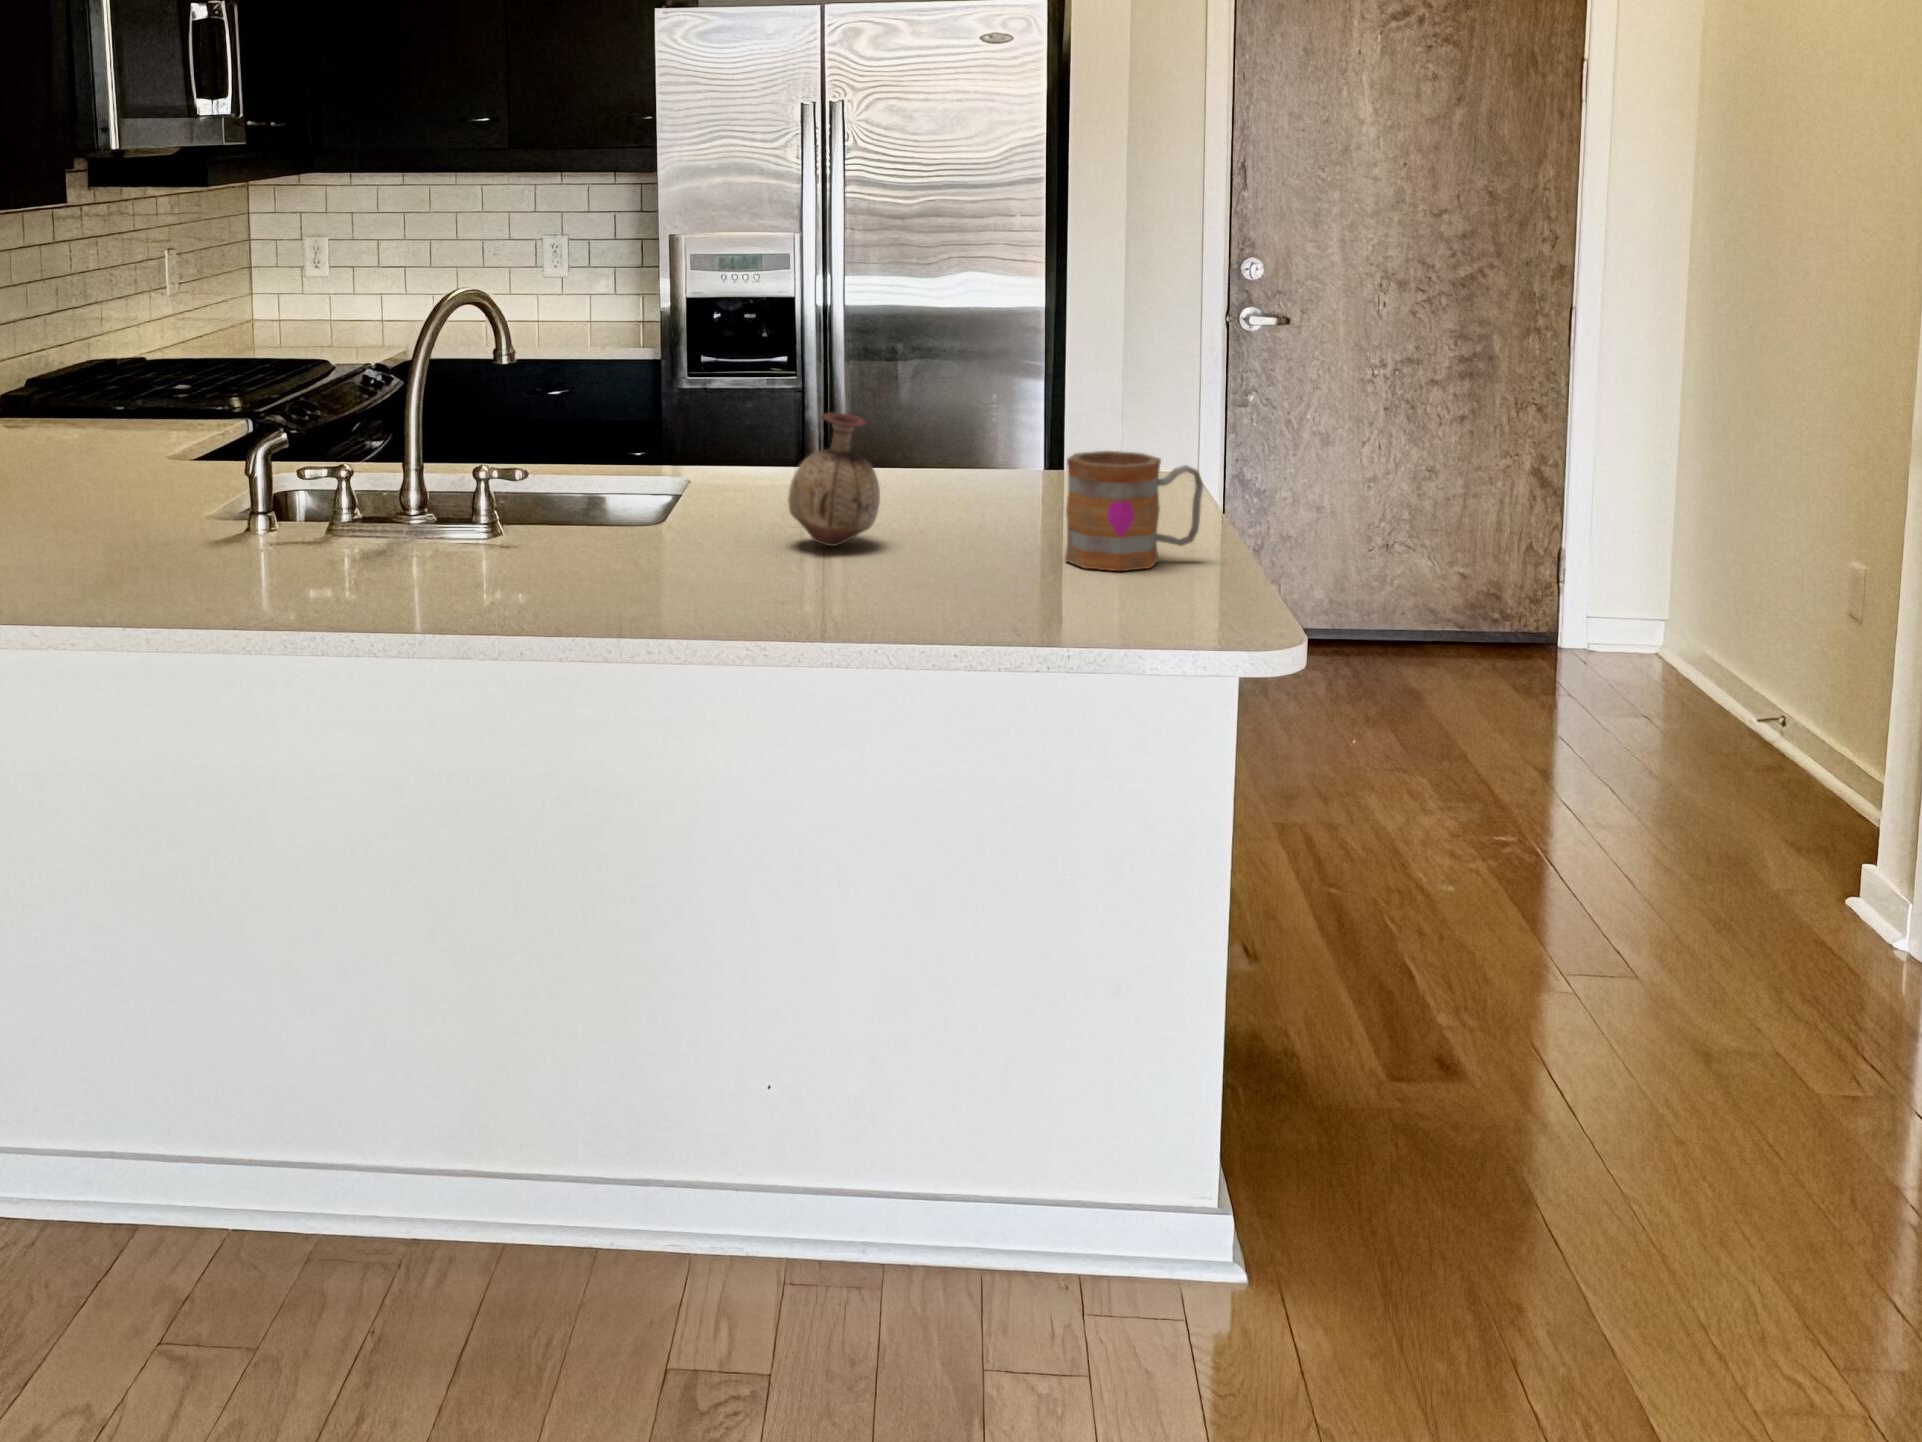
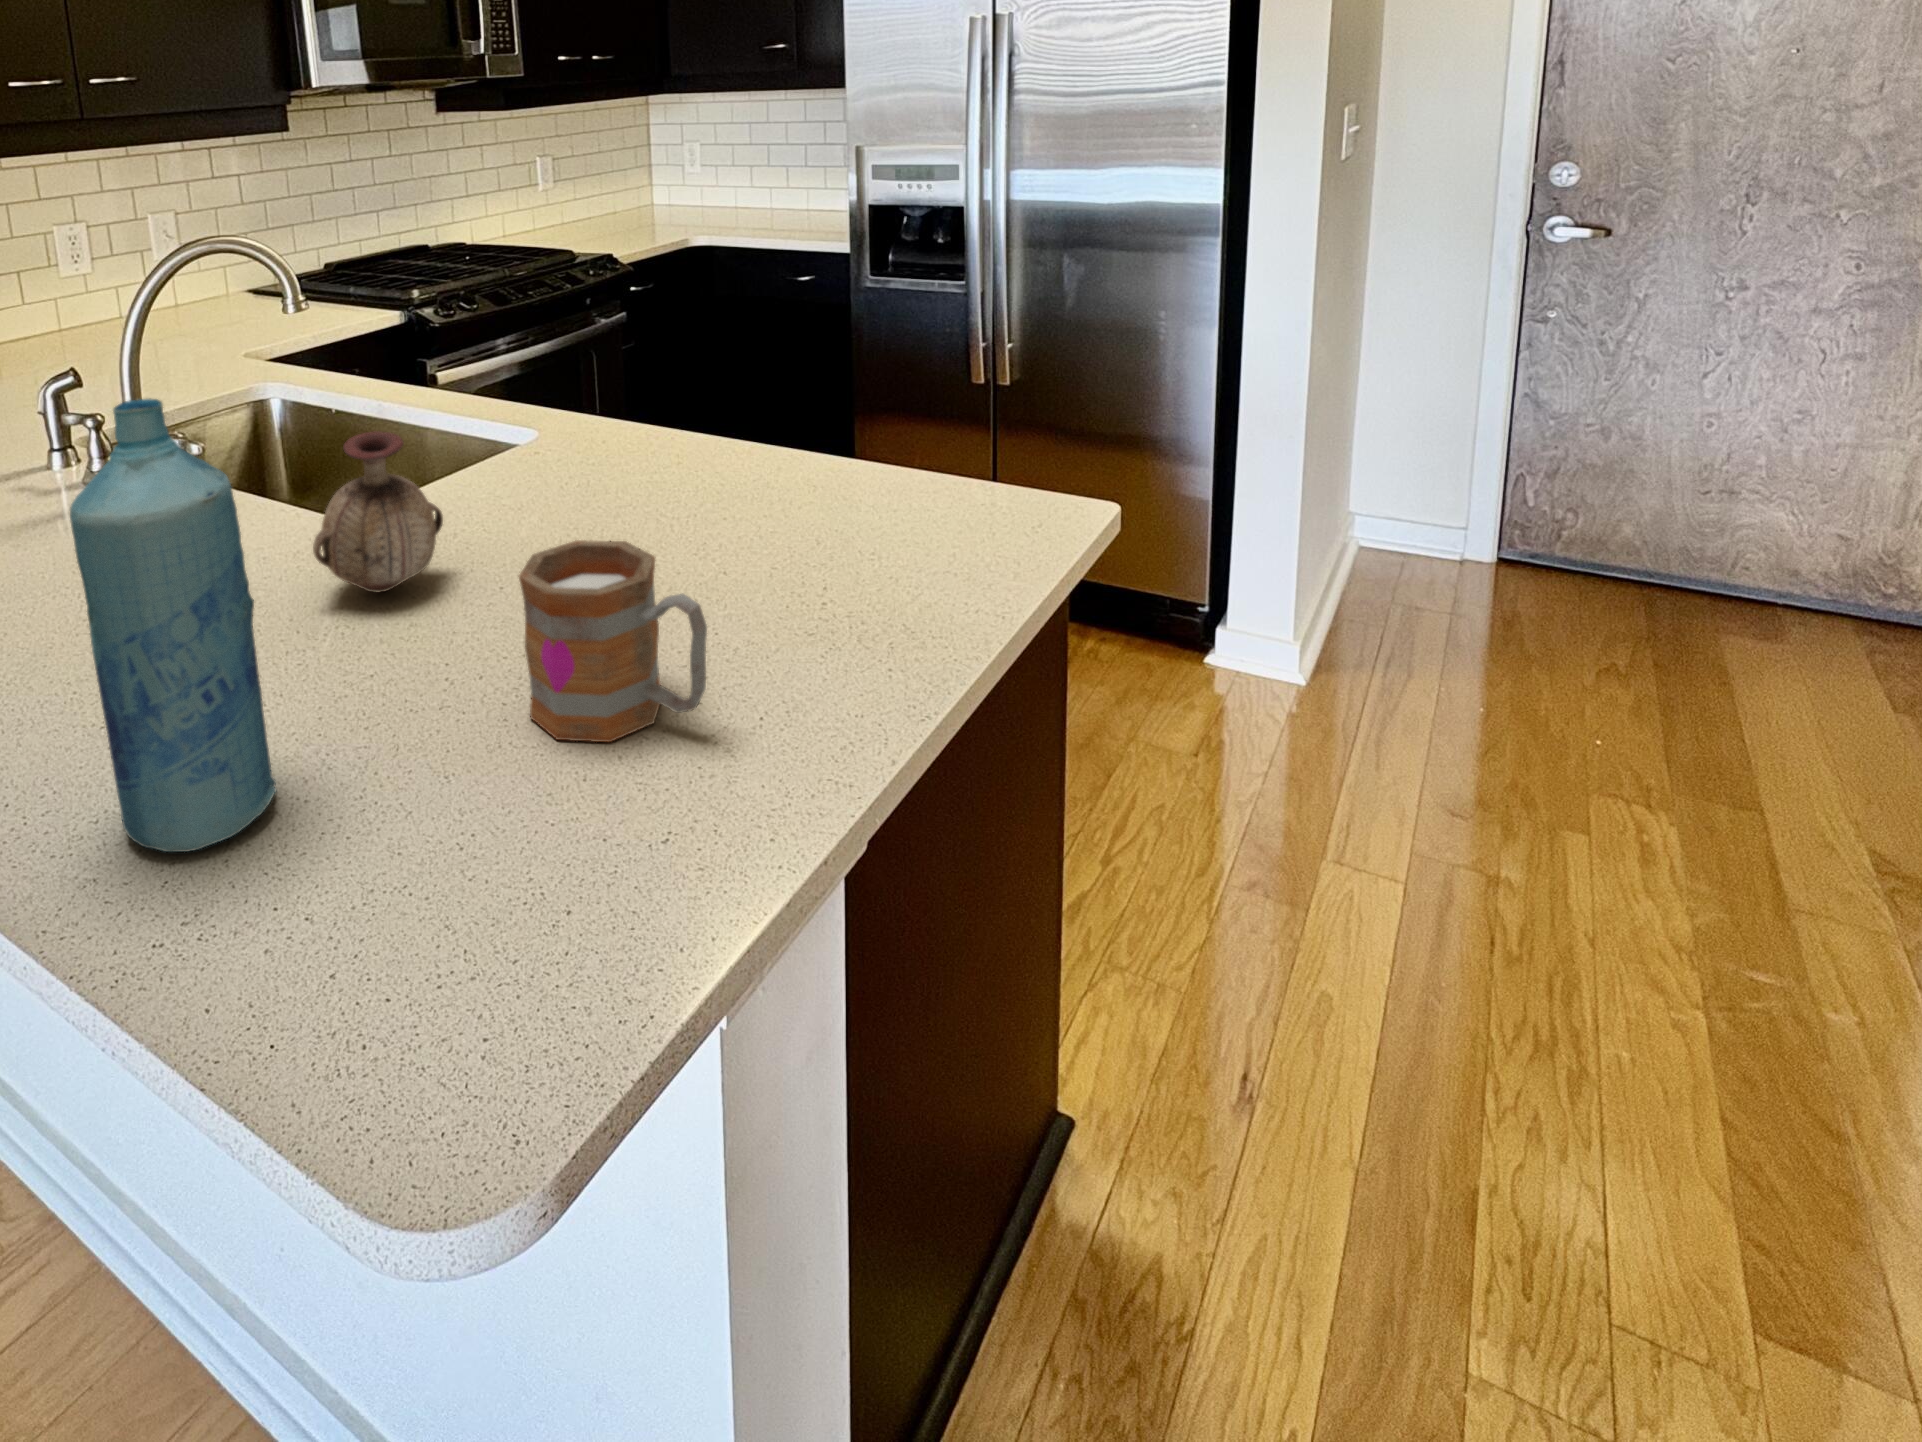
bottle: none [939,324,1039,622] -> present [70,399,277,852]

